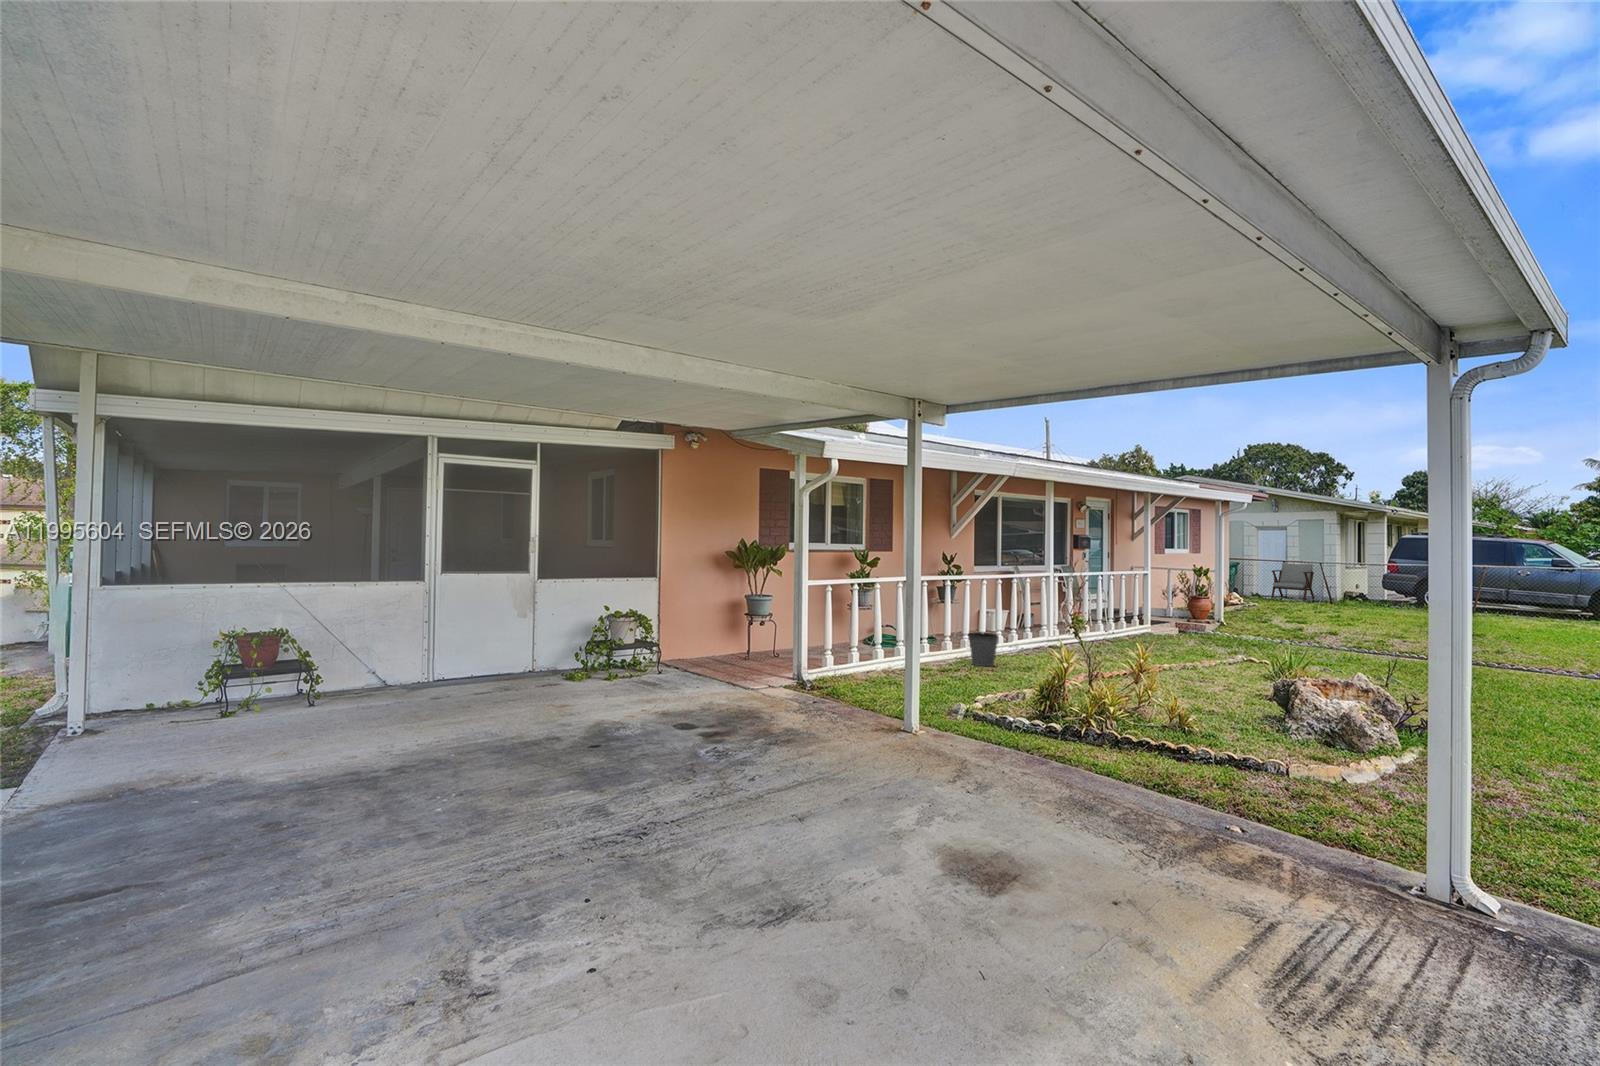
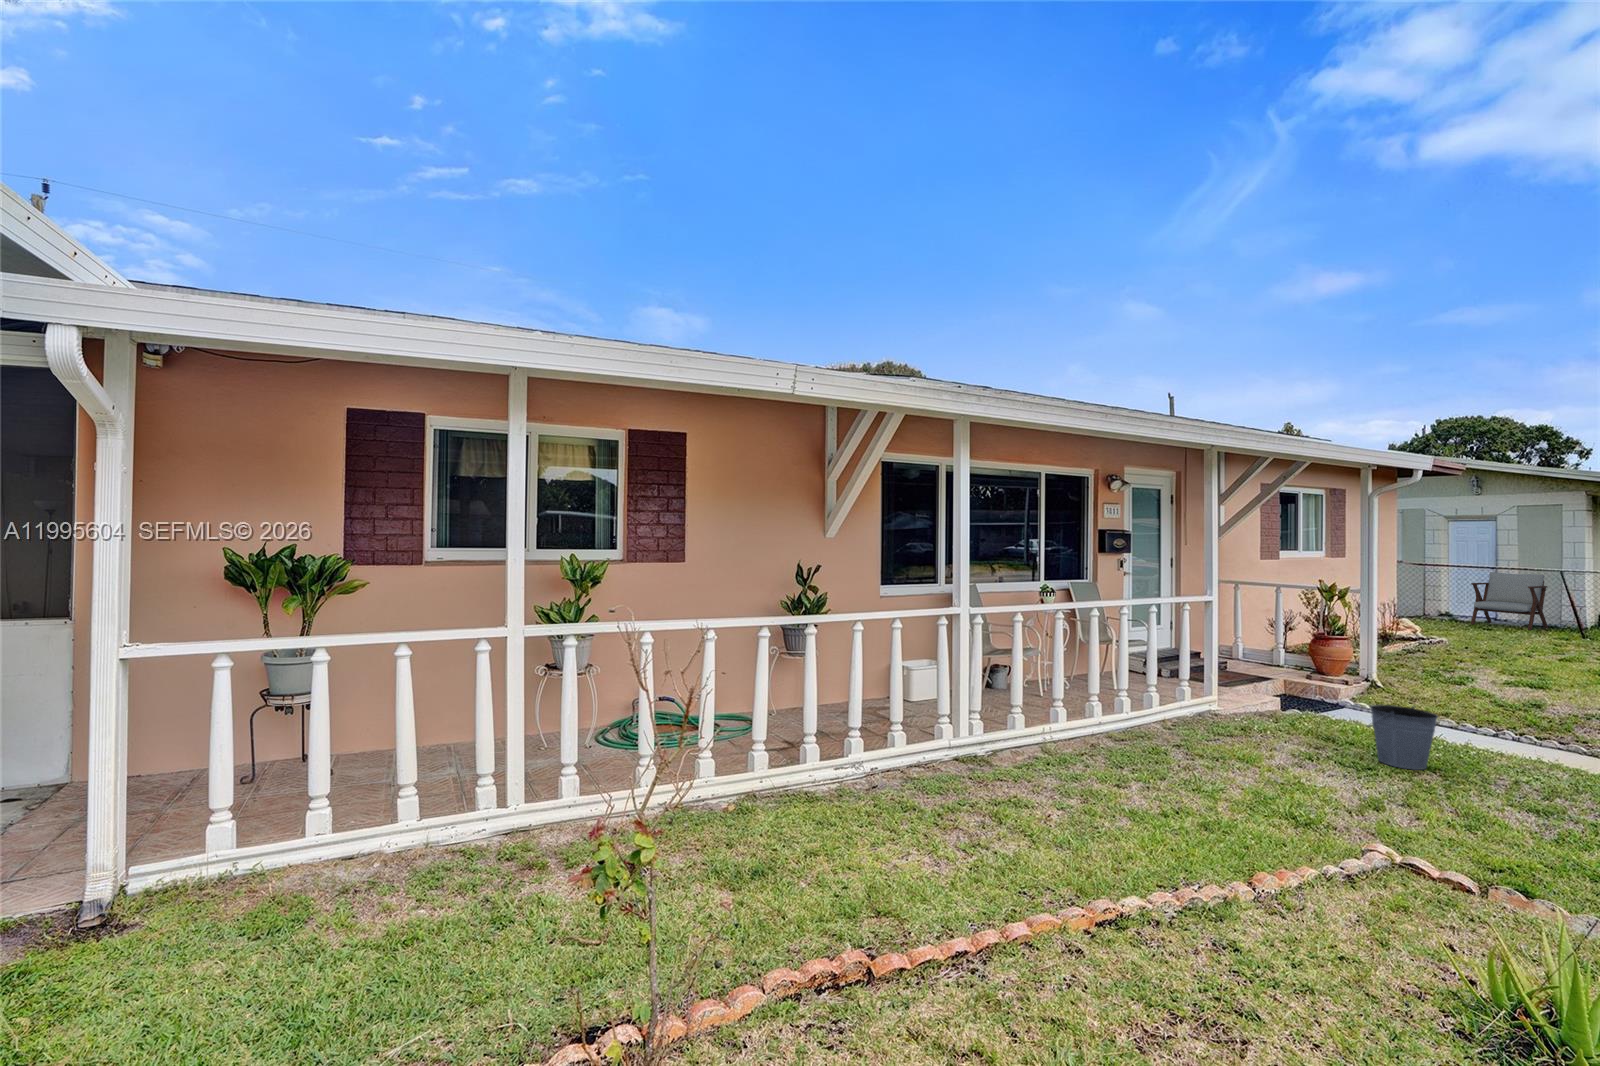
bucket: present [969,632,999,666] -> present [1368,704,1438,770]

